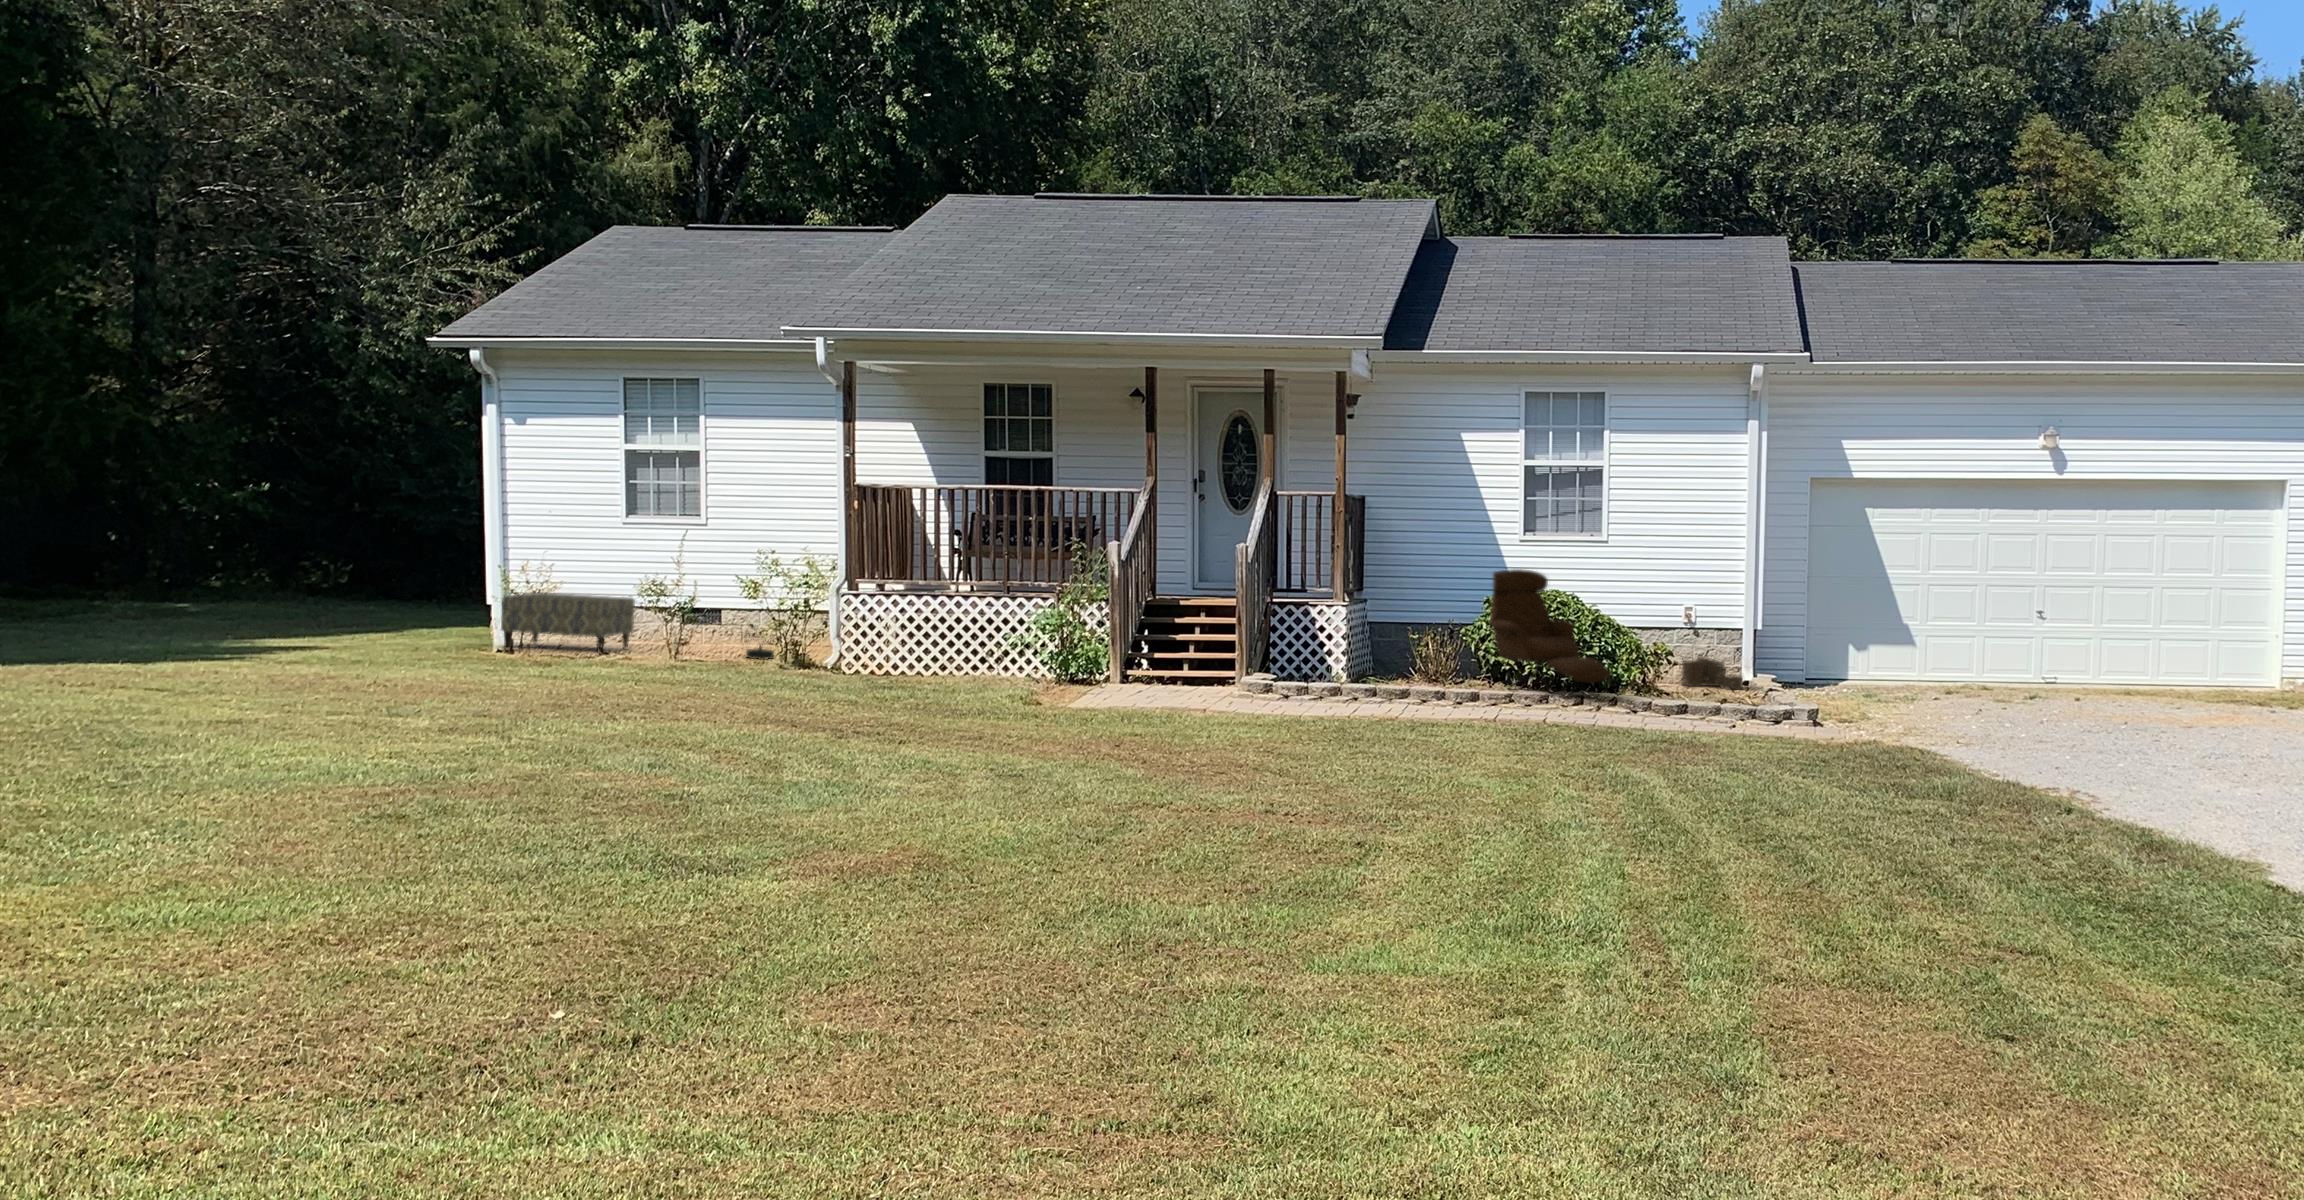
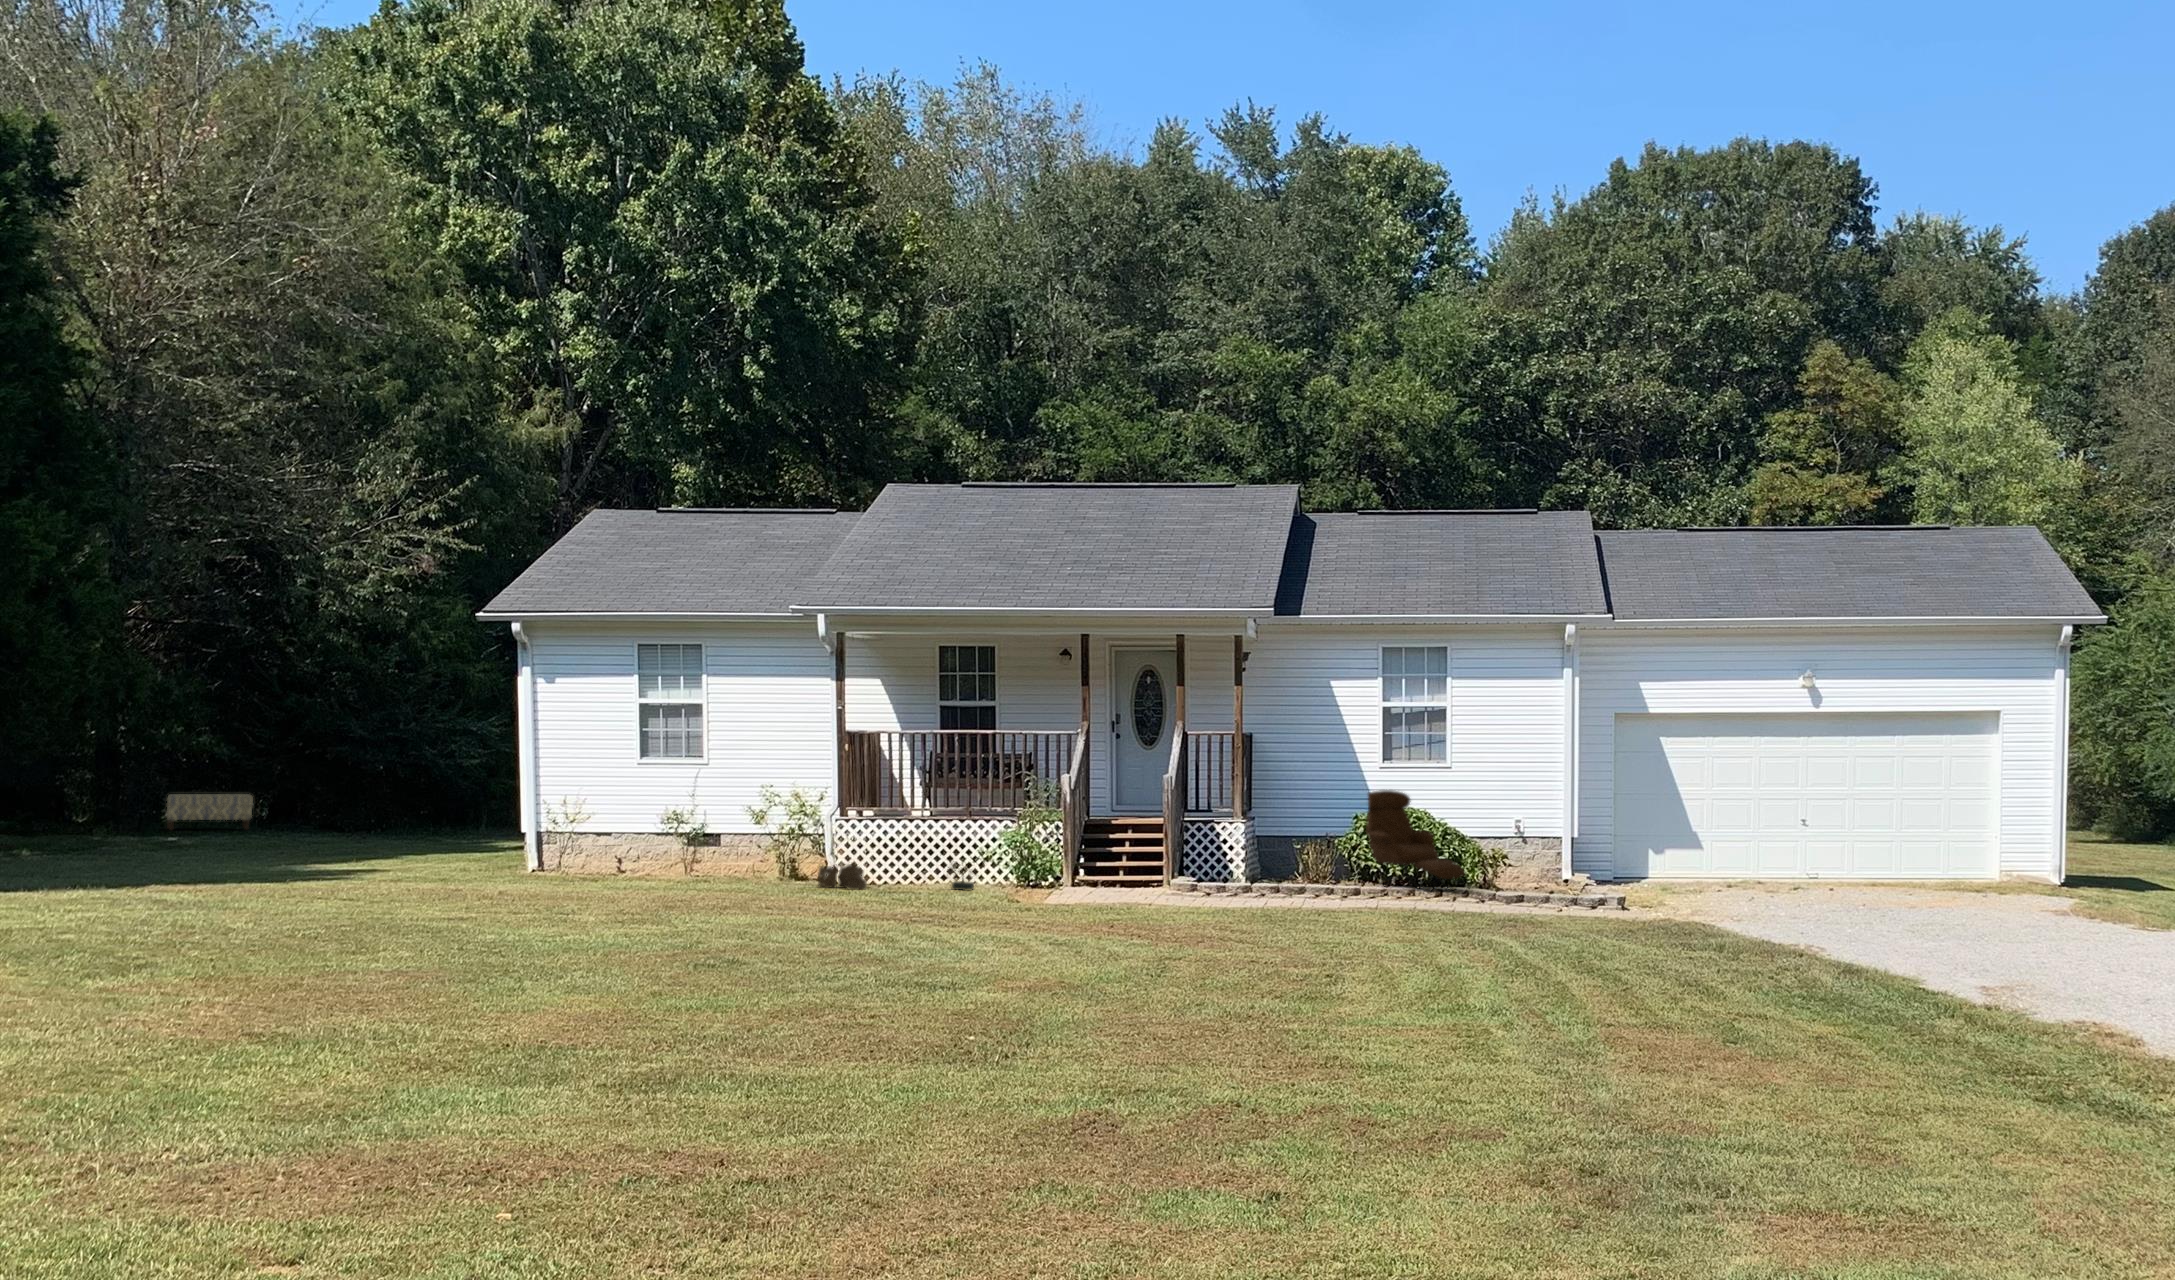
bench: present [501,592,635,652] -> present [166,794,253,830]
decorative plant: present [743,629,774,660] -> present [947,861,974,891]
woven basket: present [1681,657,1743,690] -> present [818,863,867,890]

